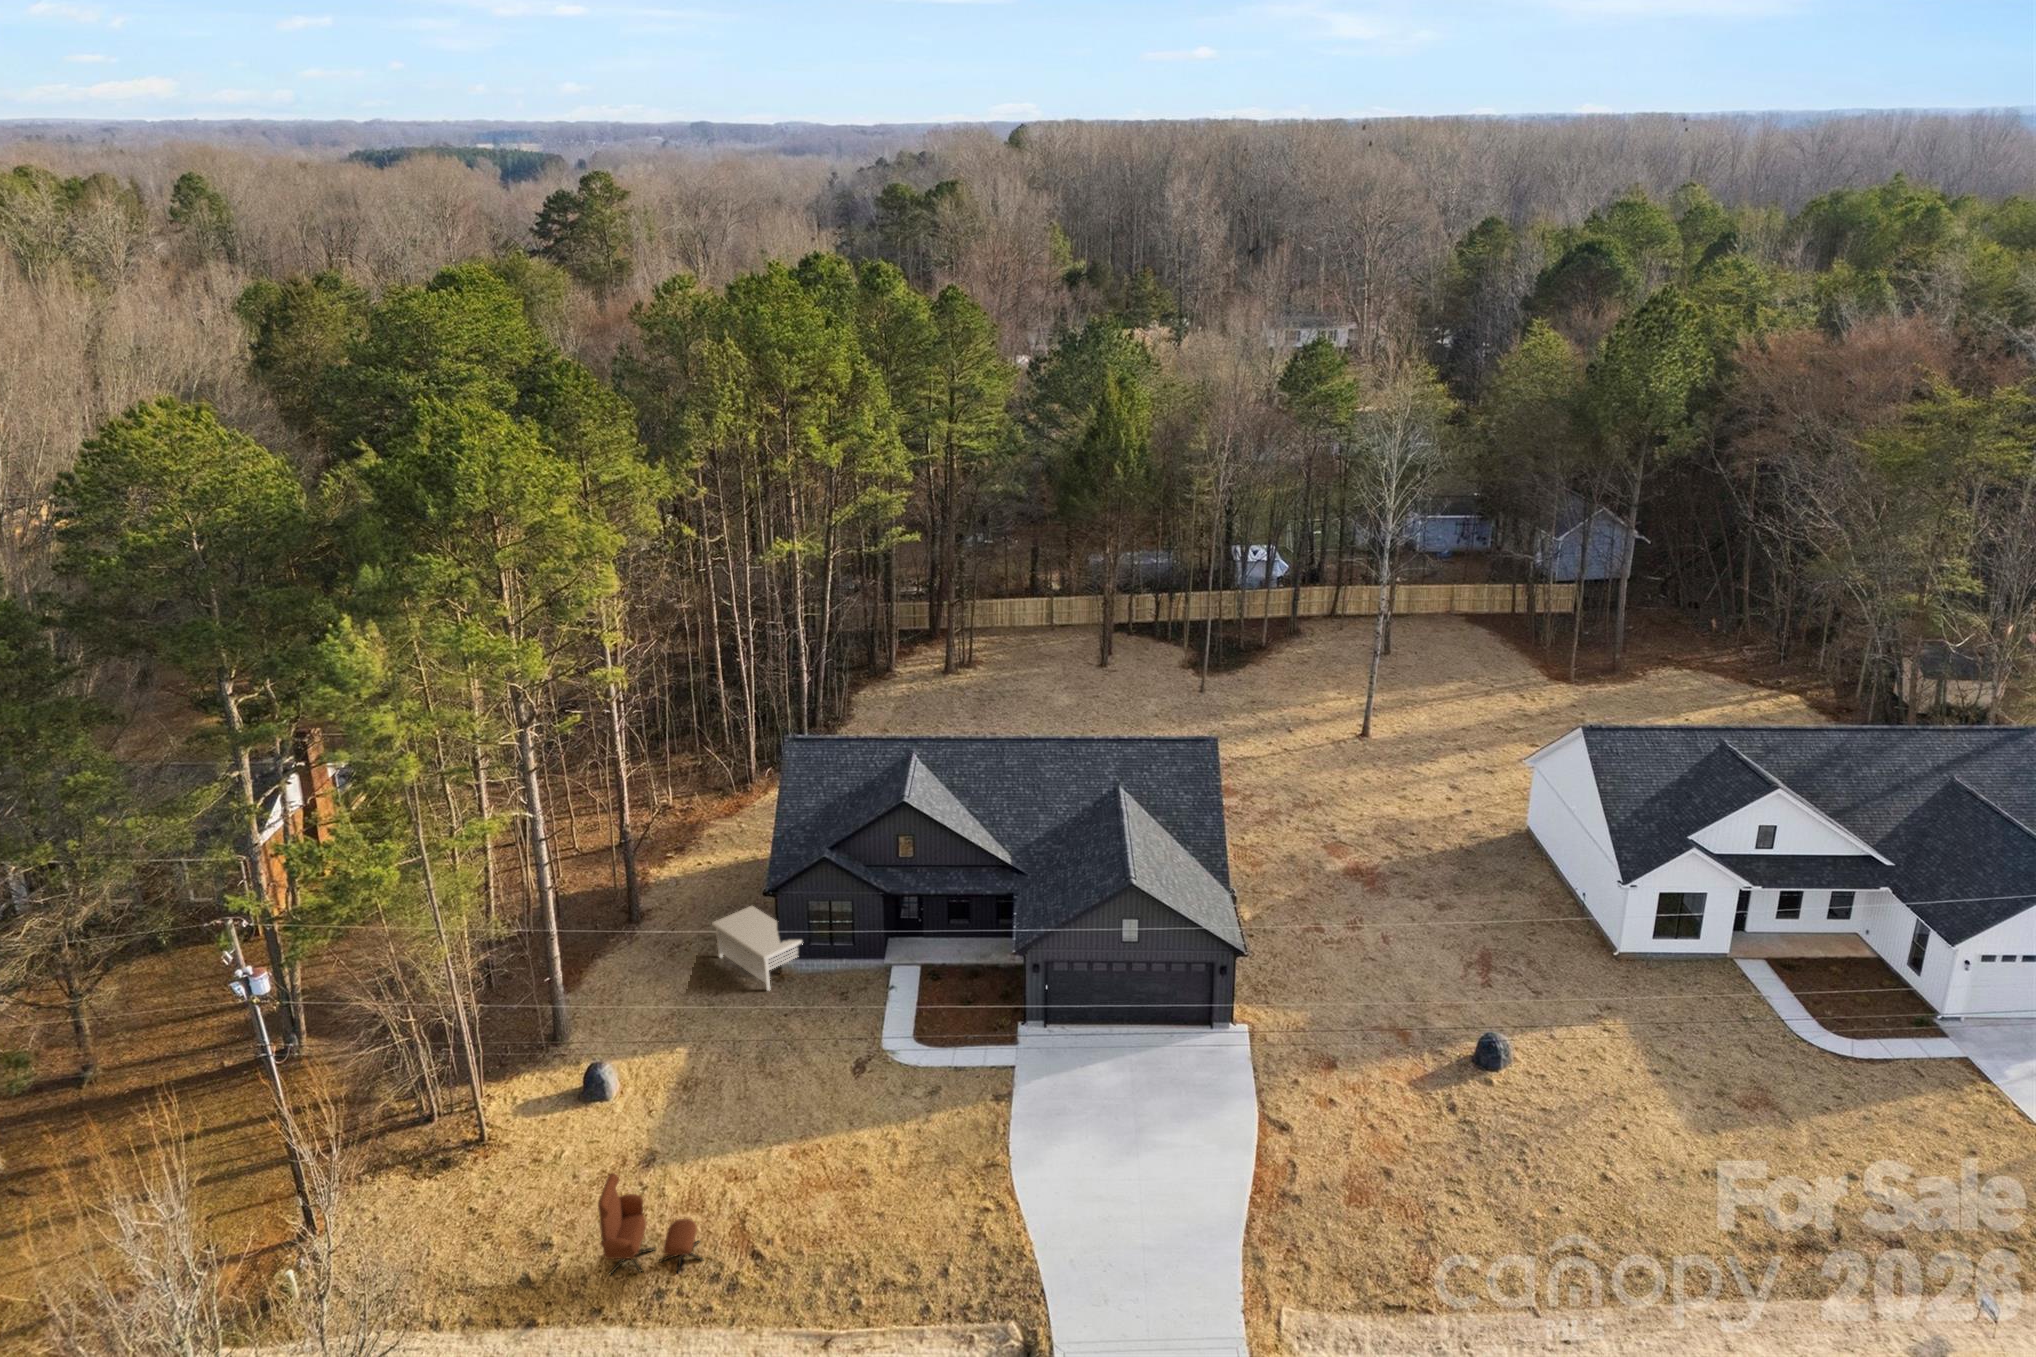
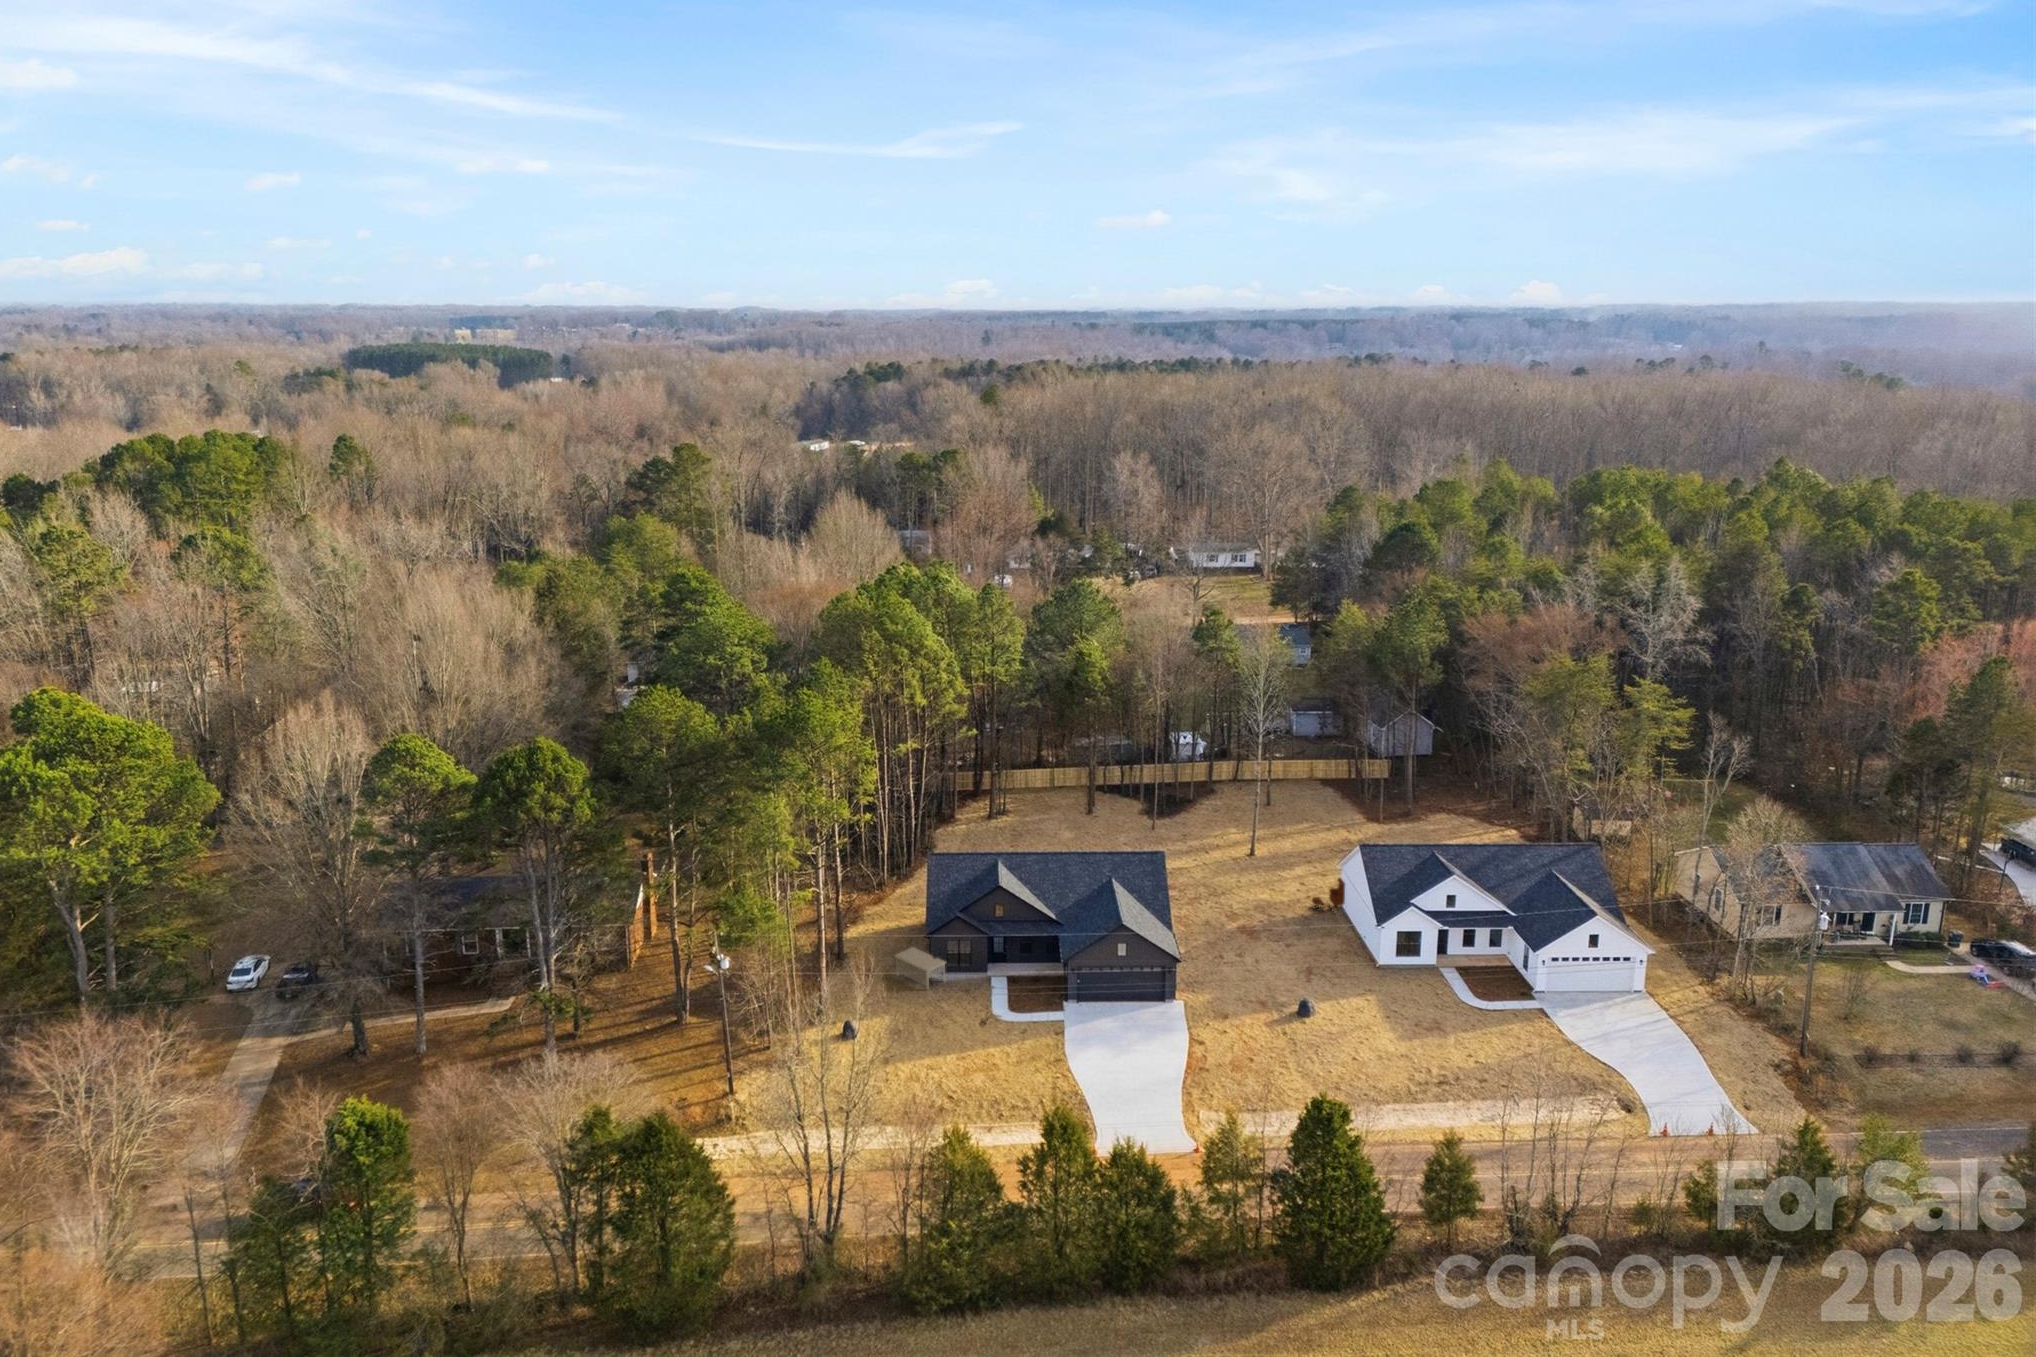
lounge chair: present [598,1173,704,1275] -> present [1312,878,1345,909]

